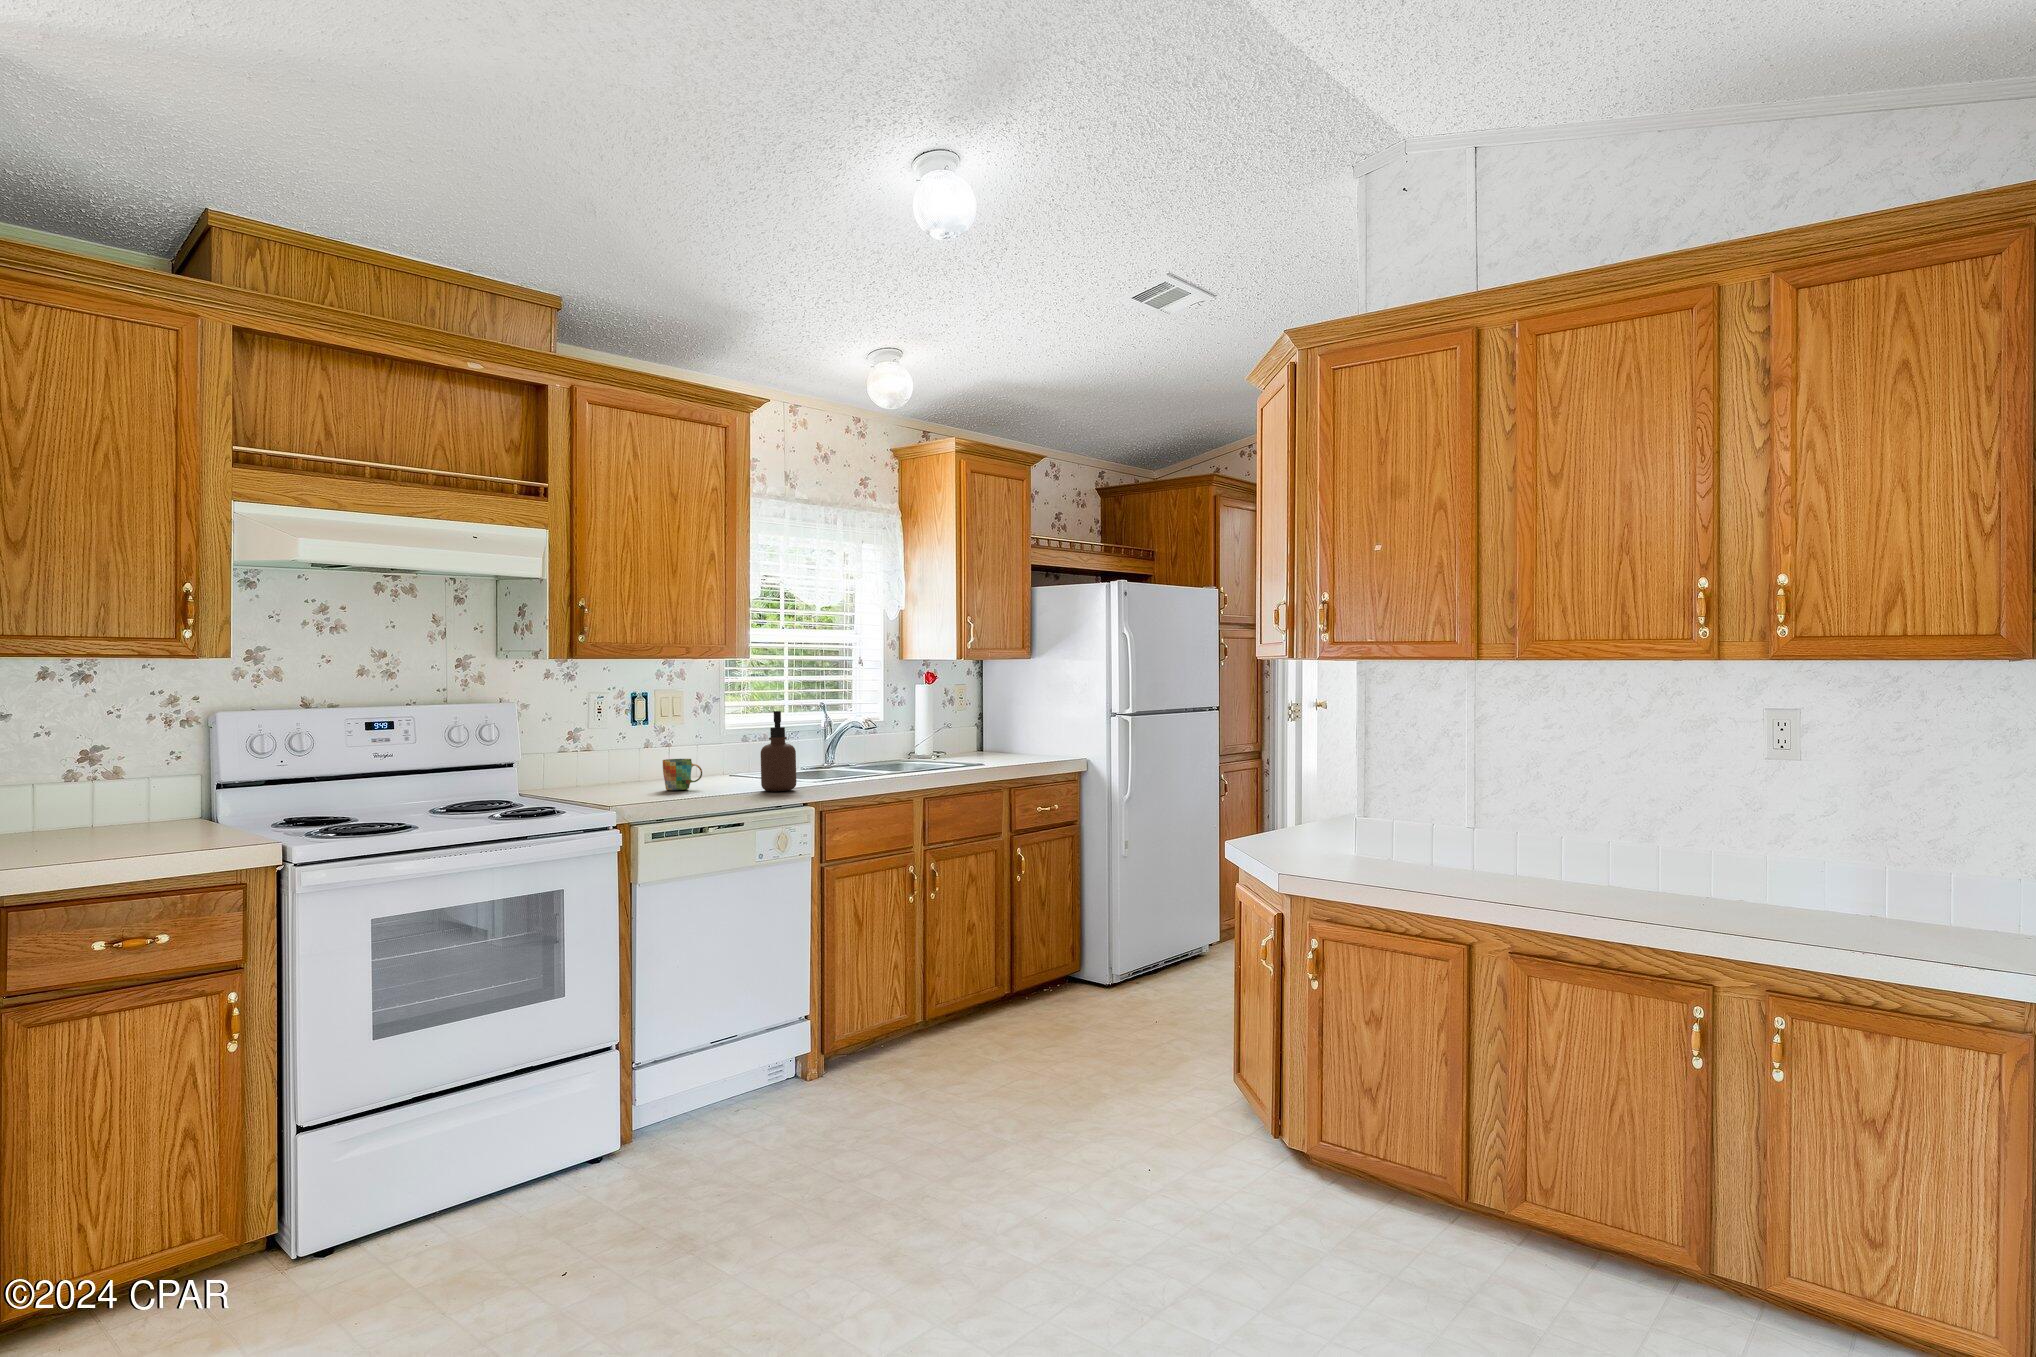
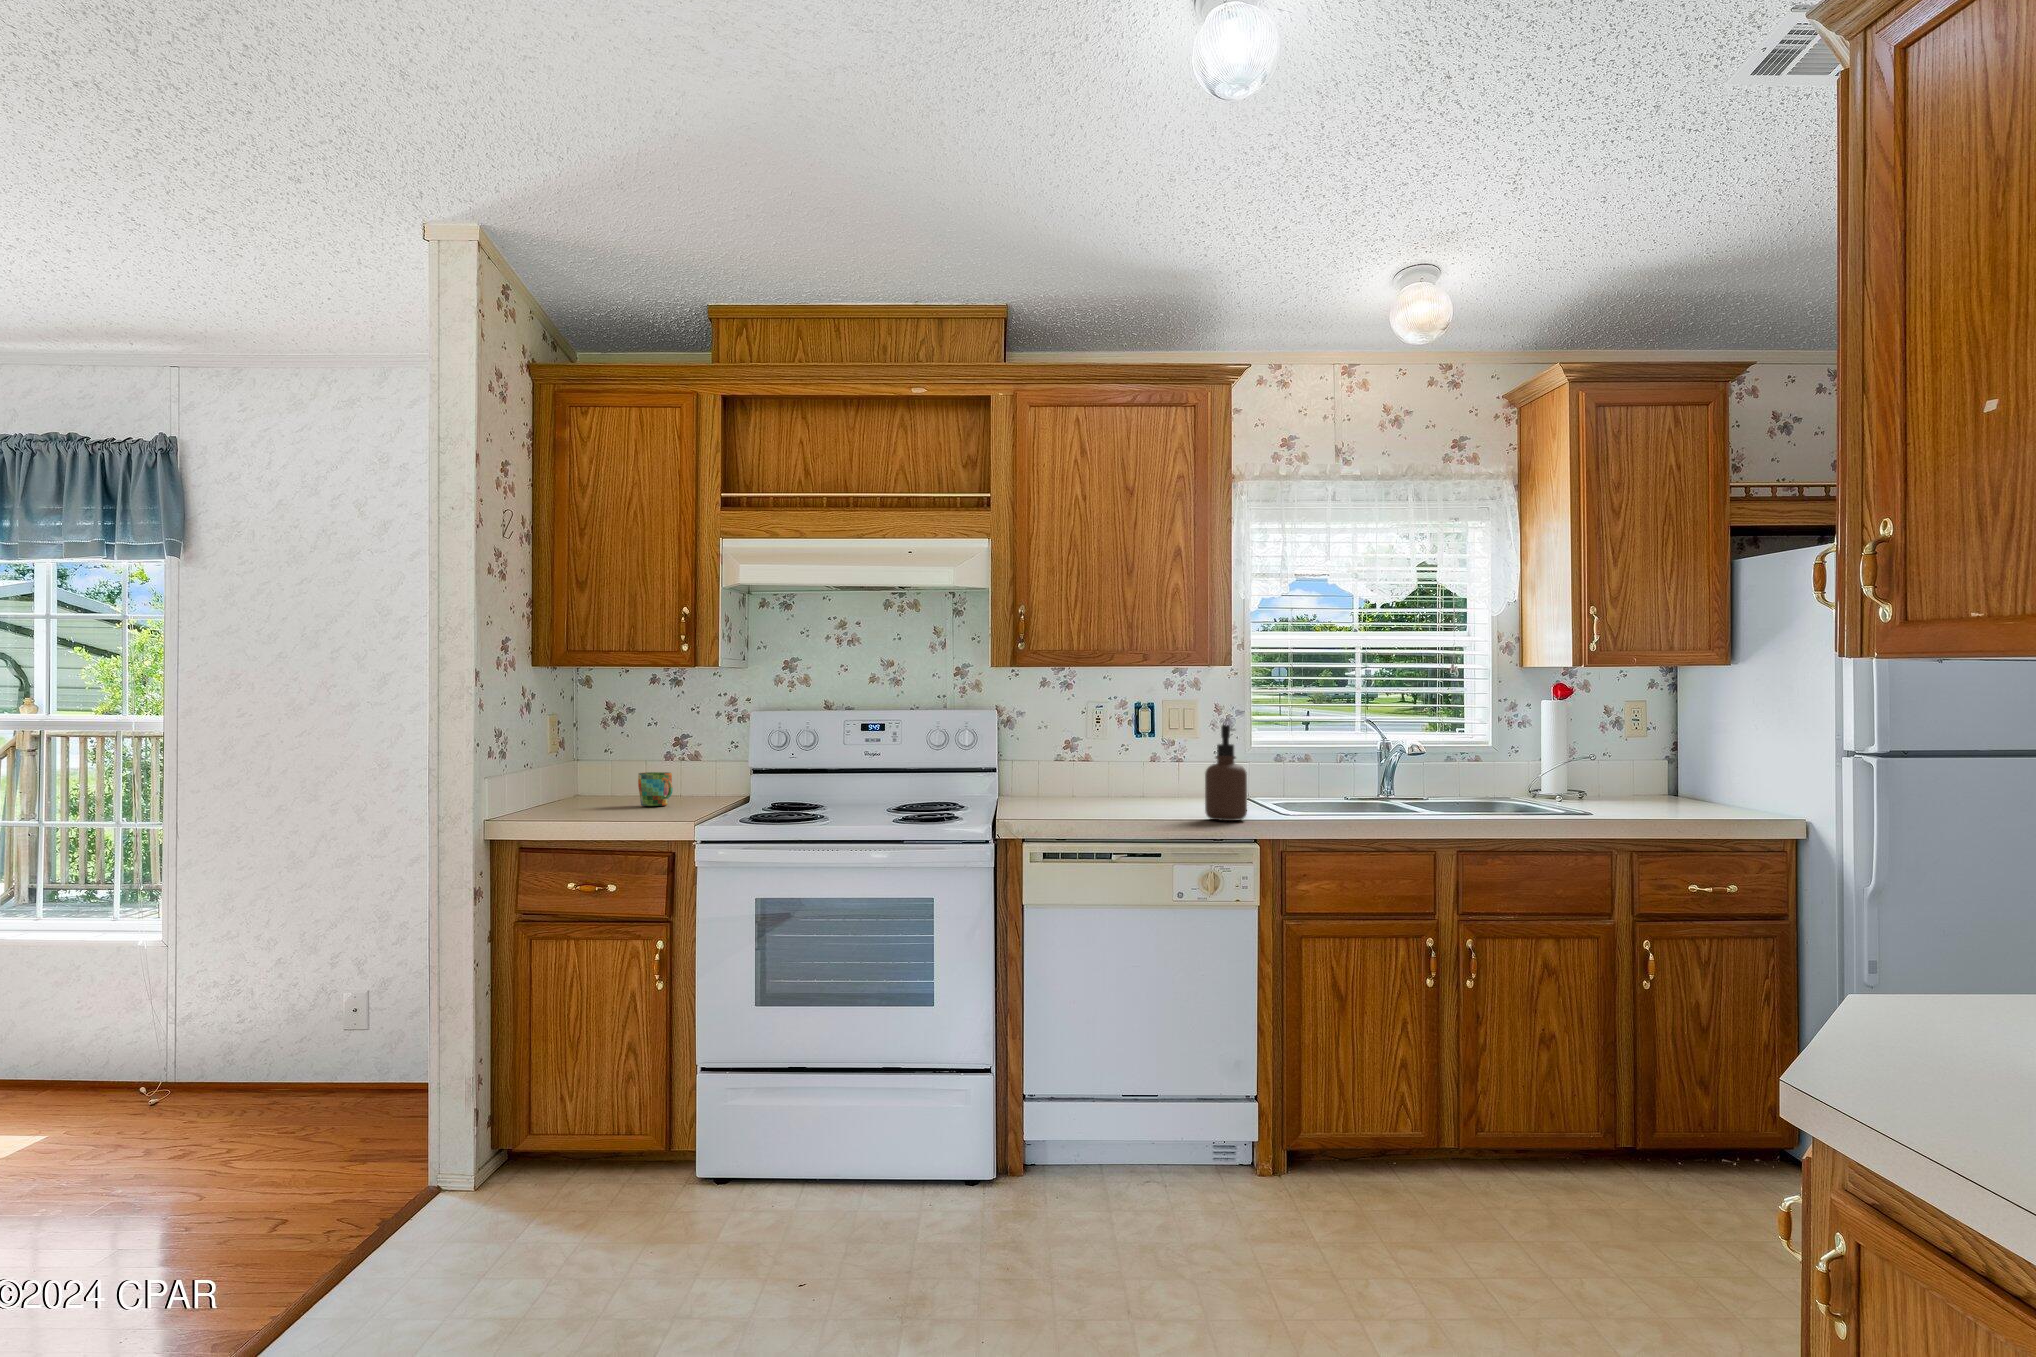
mug: present [663,759,702,790] -> present [638,772,673,806]

